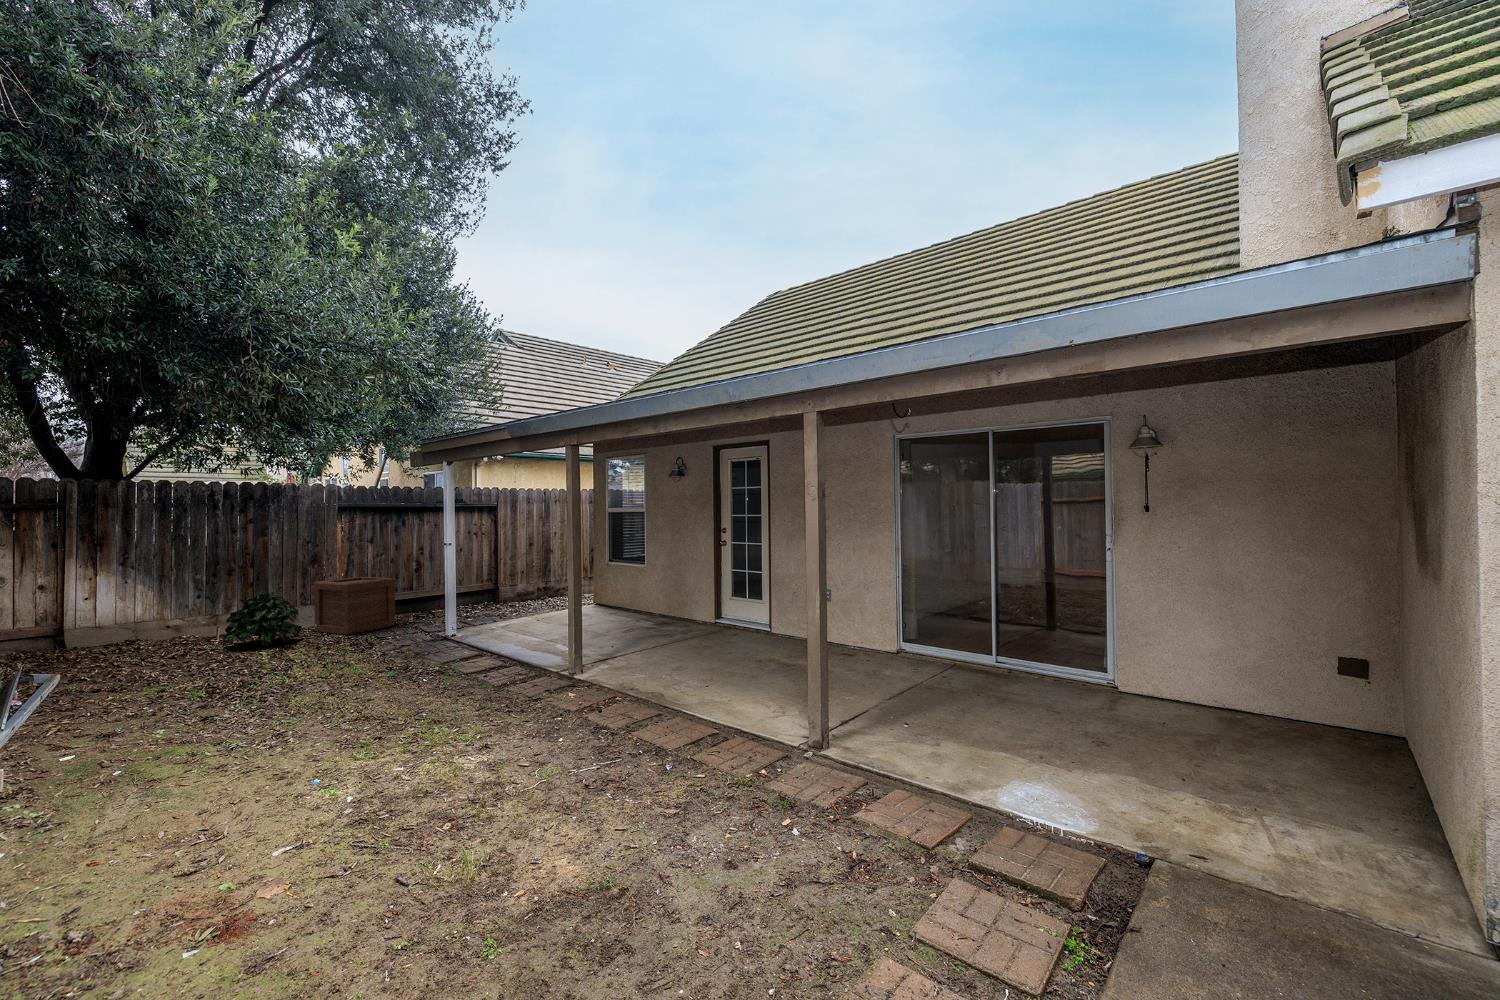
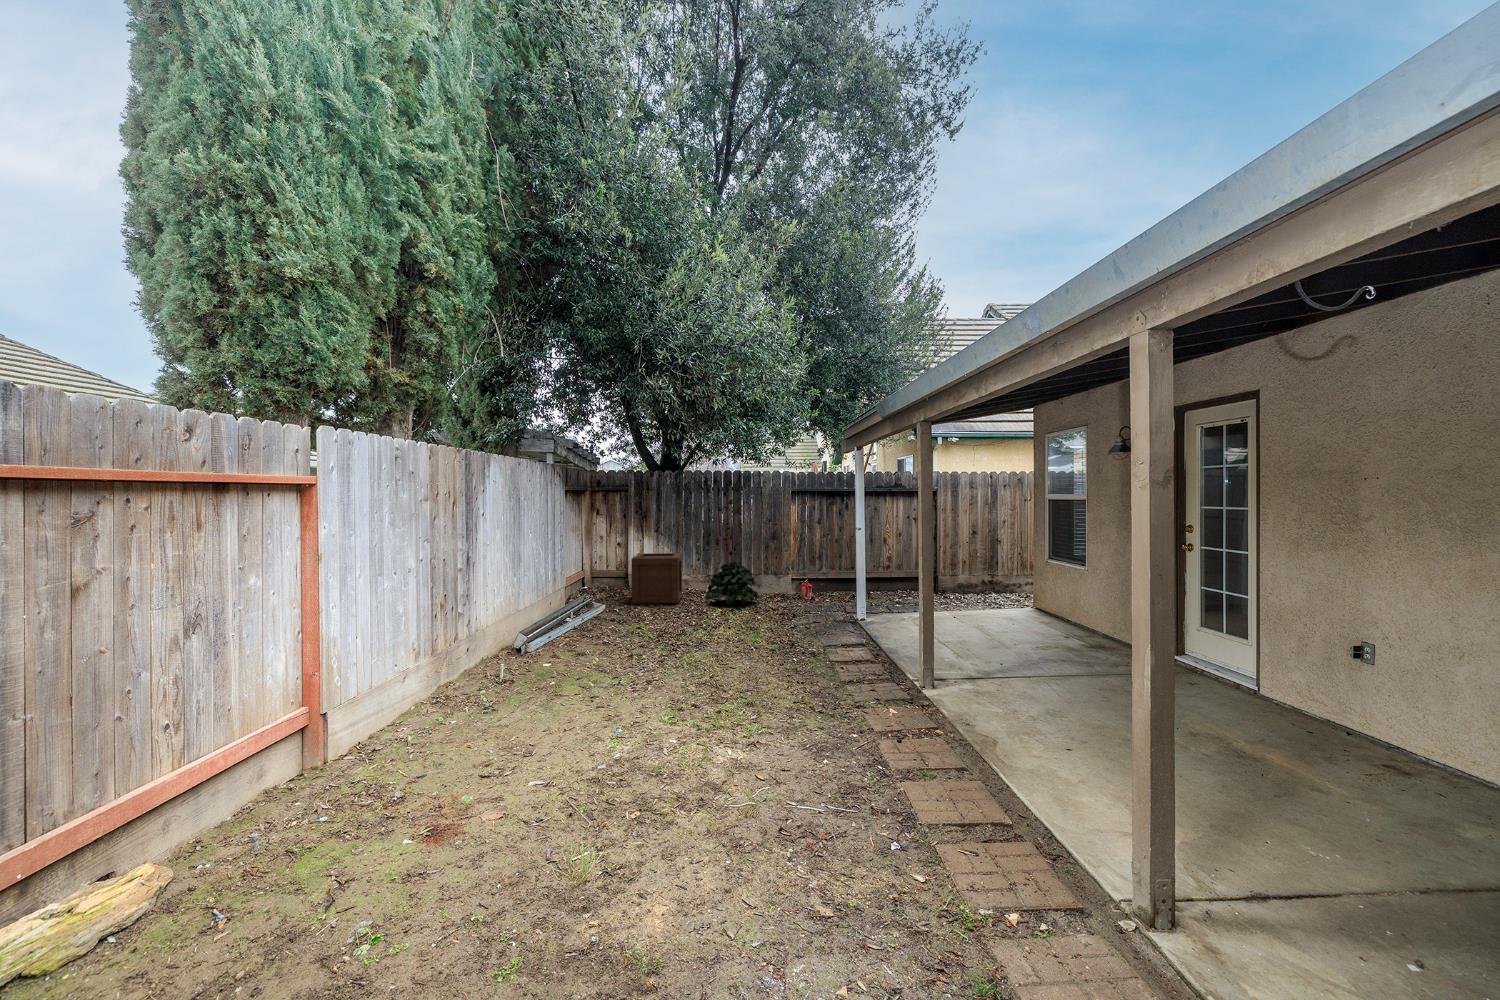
wooden crate: present [314,577,395,635] -> present [631,553,682,604]

